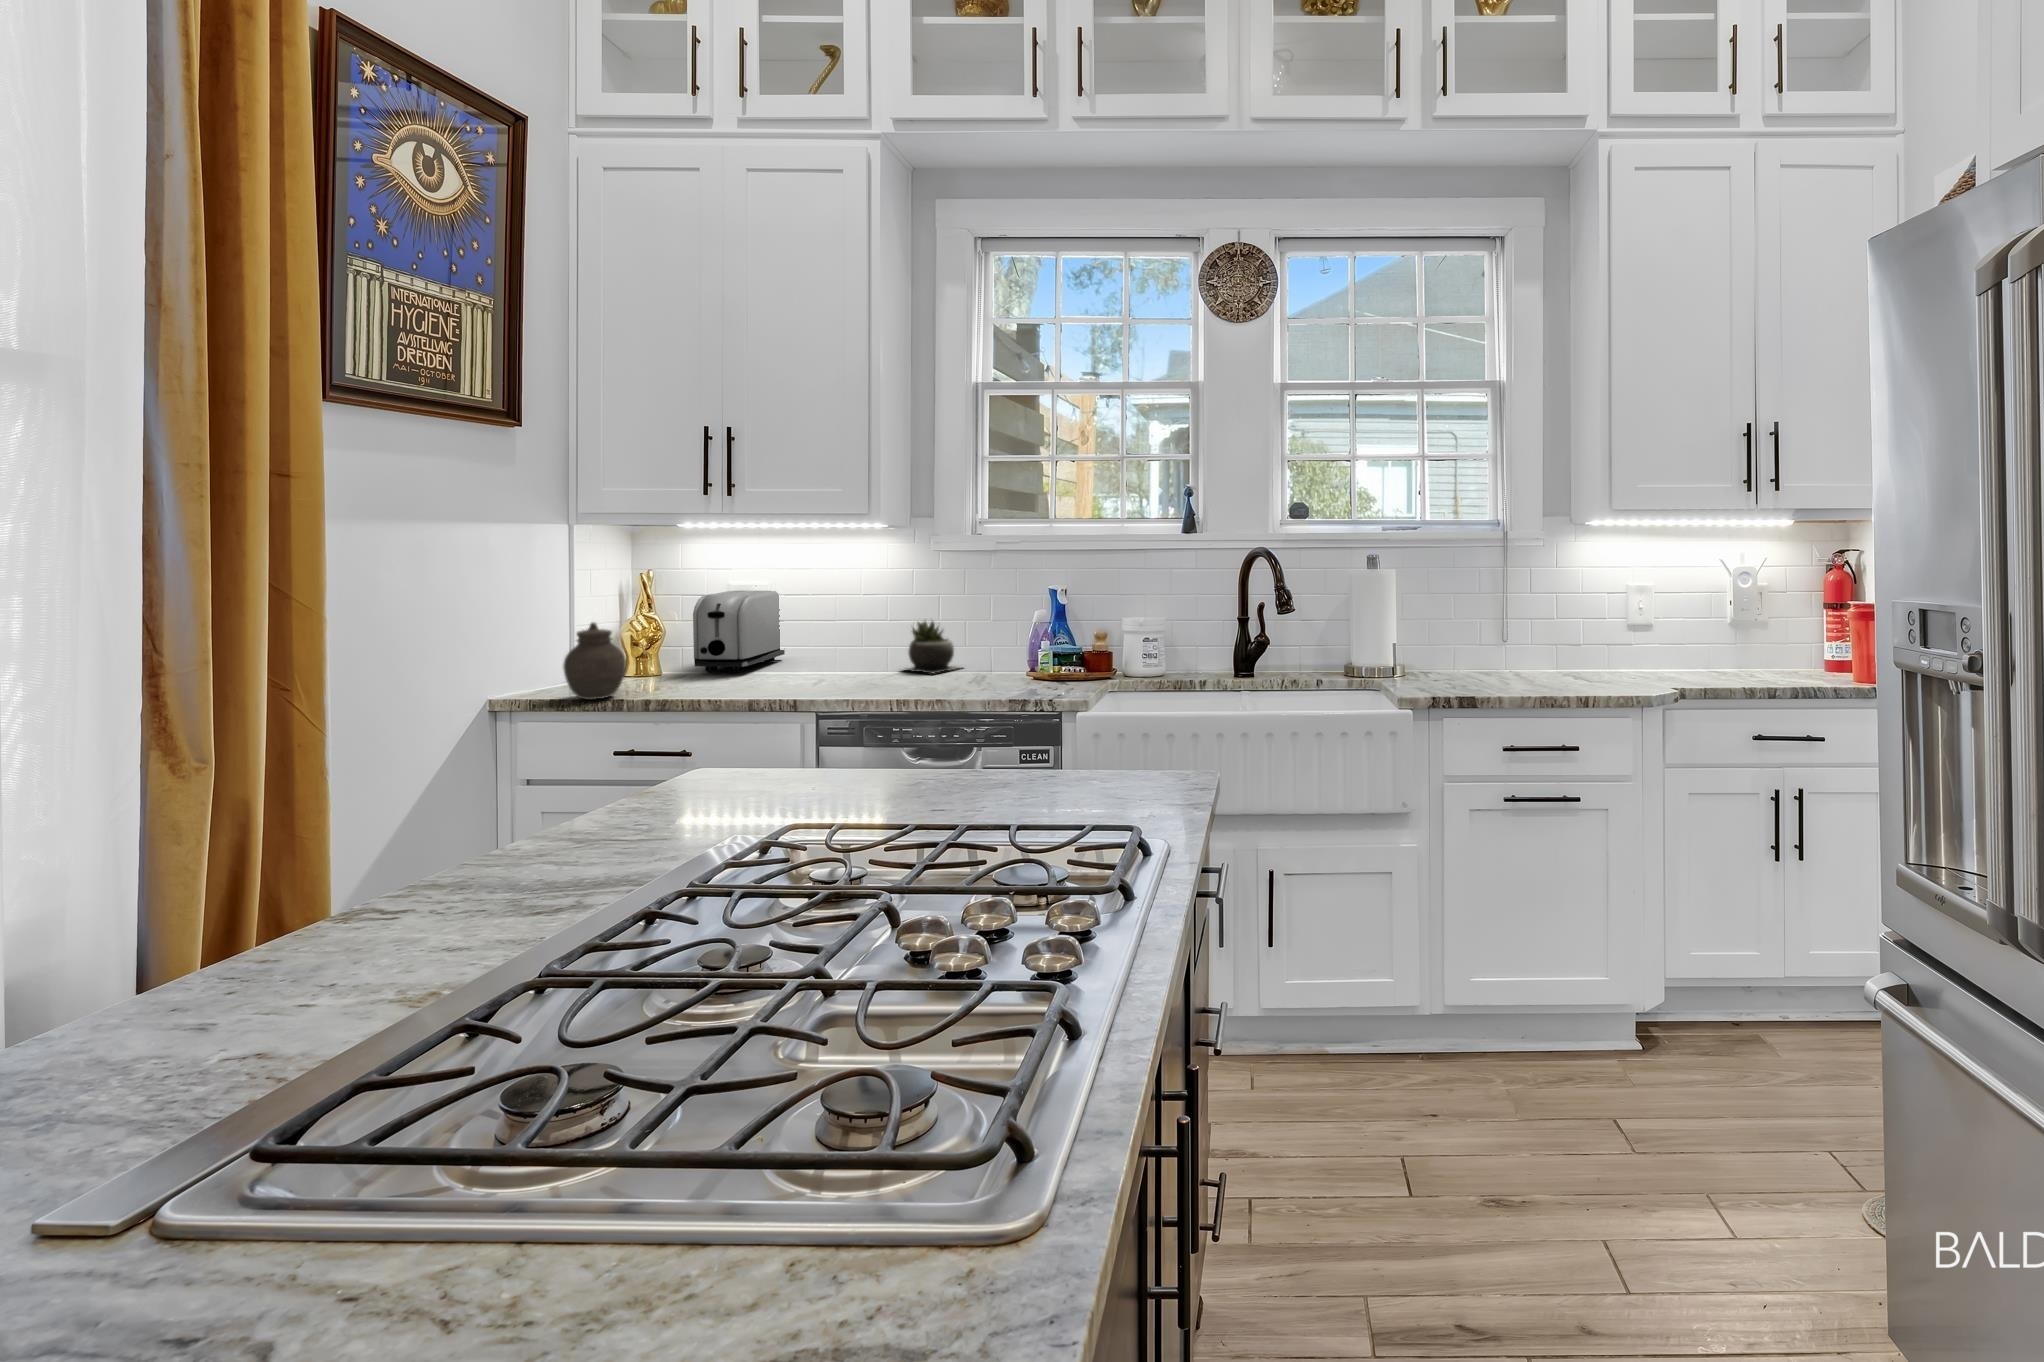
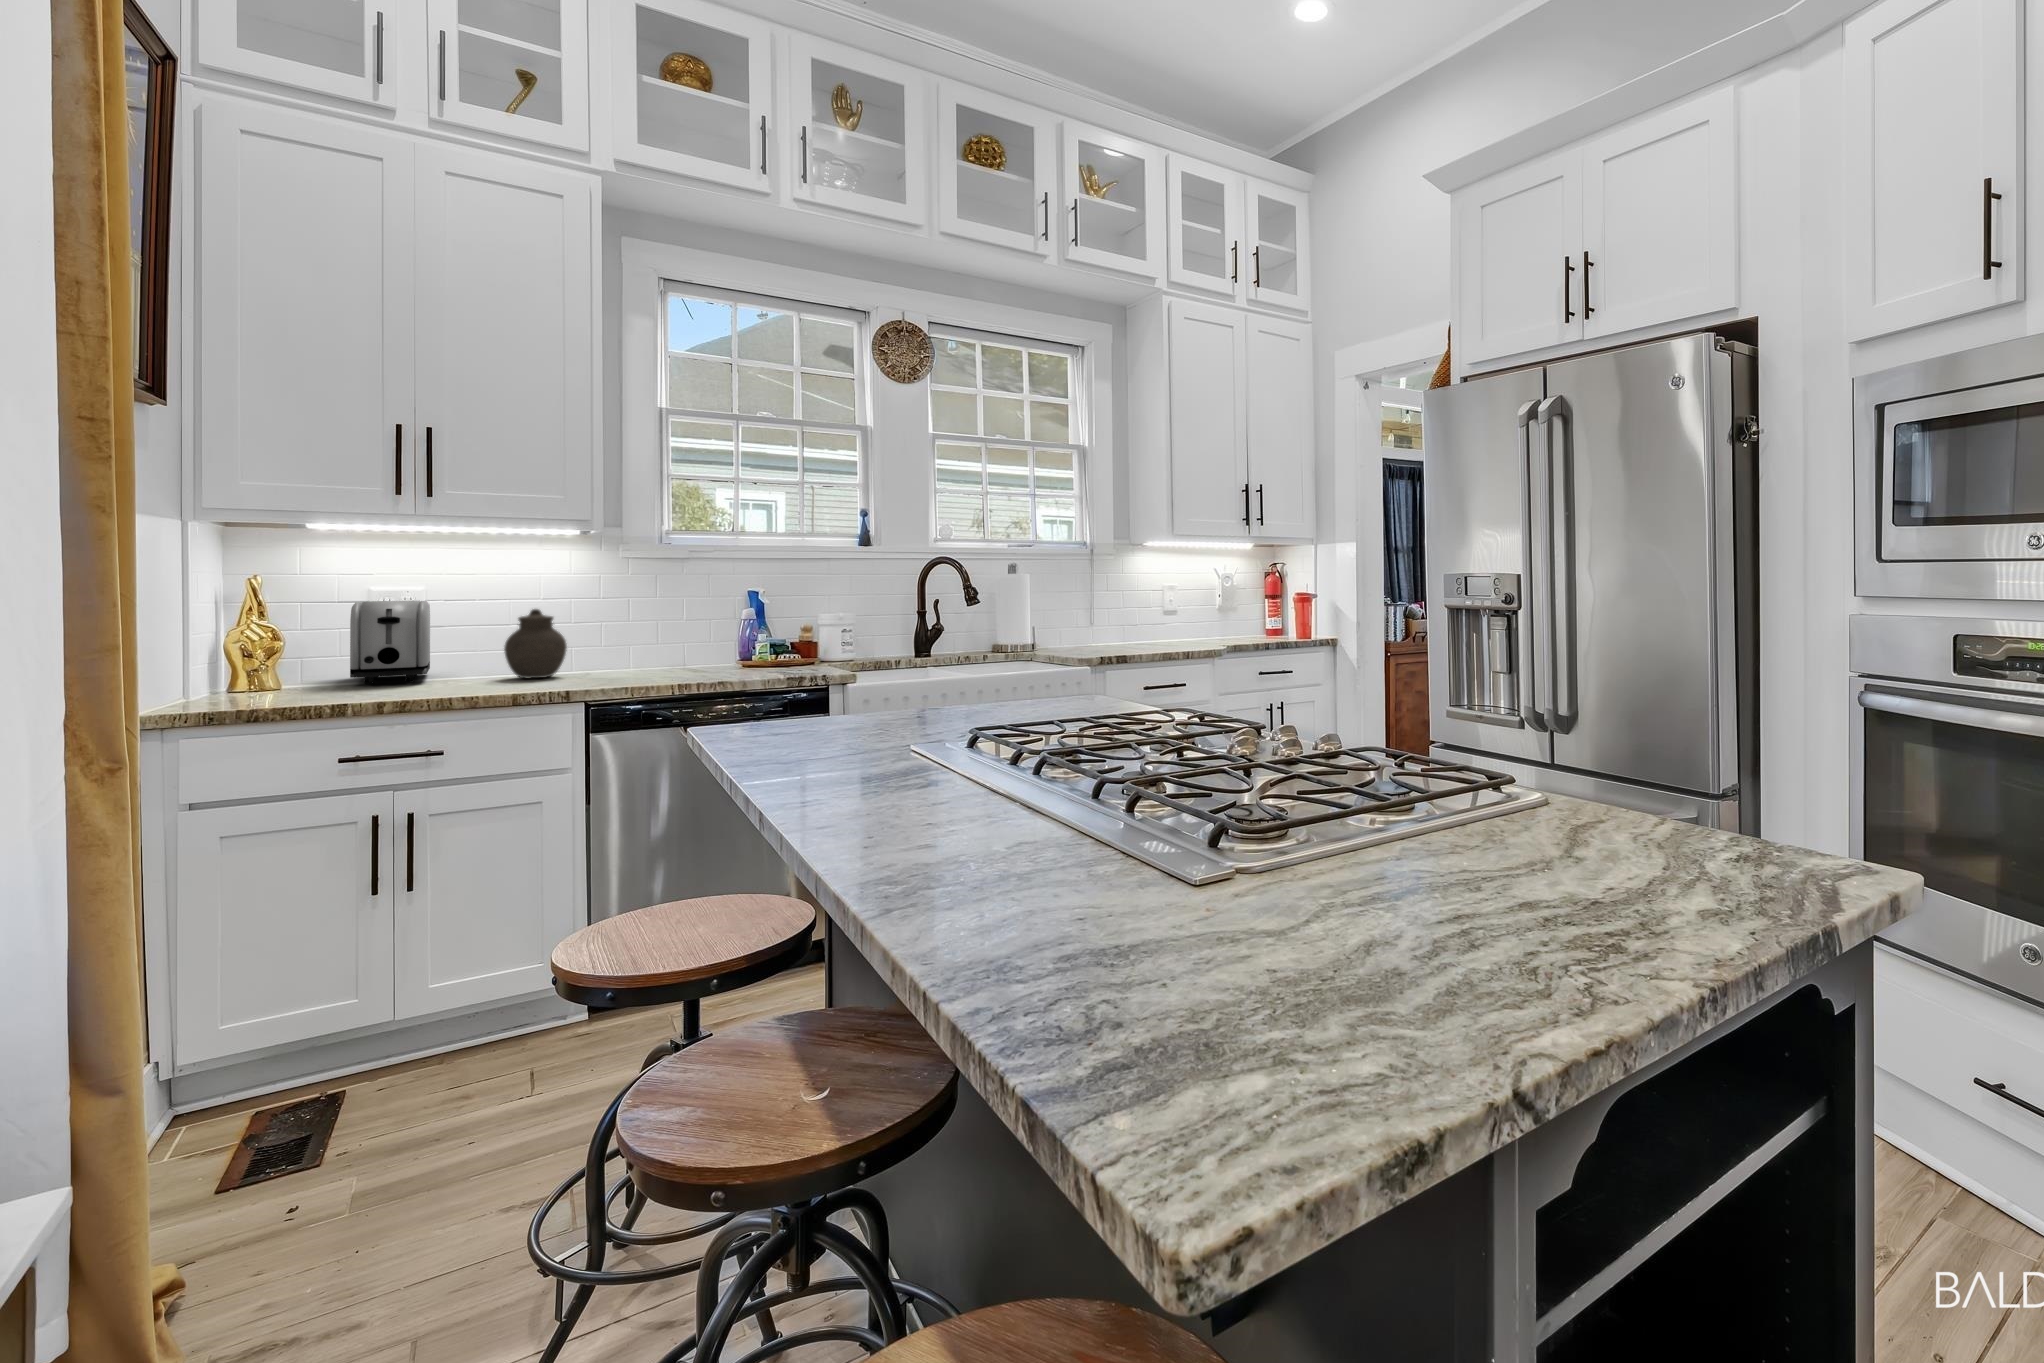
succulent plant: present [906,621,958,673] -> none [603,621,667,671]
jar: present [563,623,626,700] -> present [504,609,567,678]

